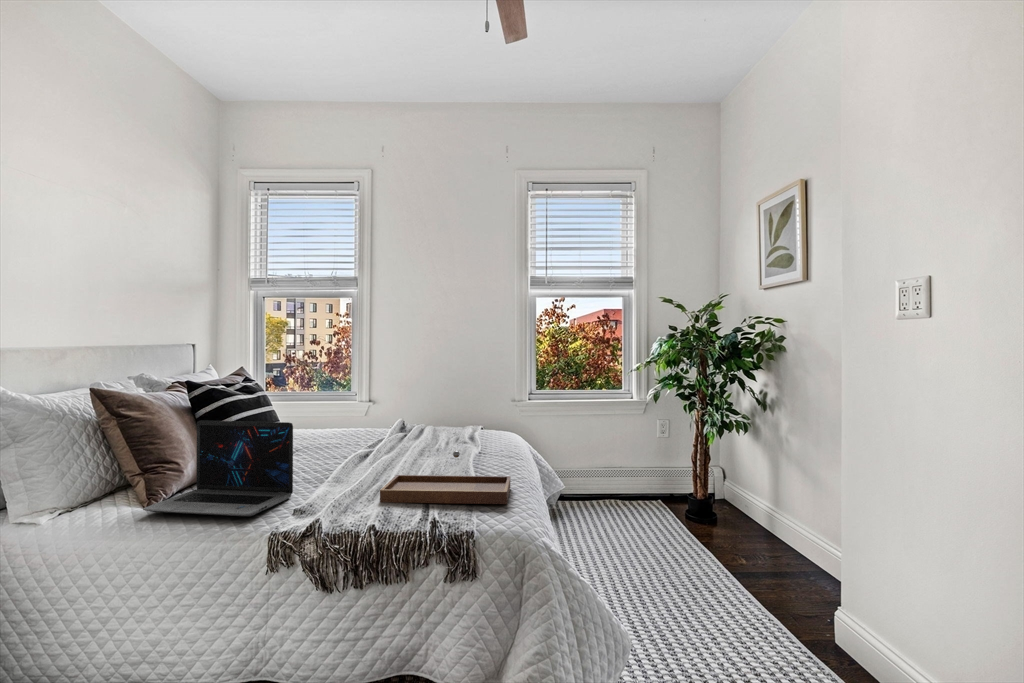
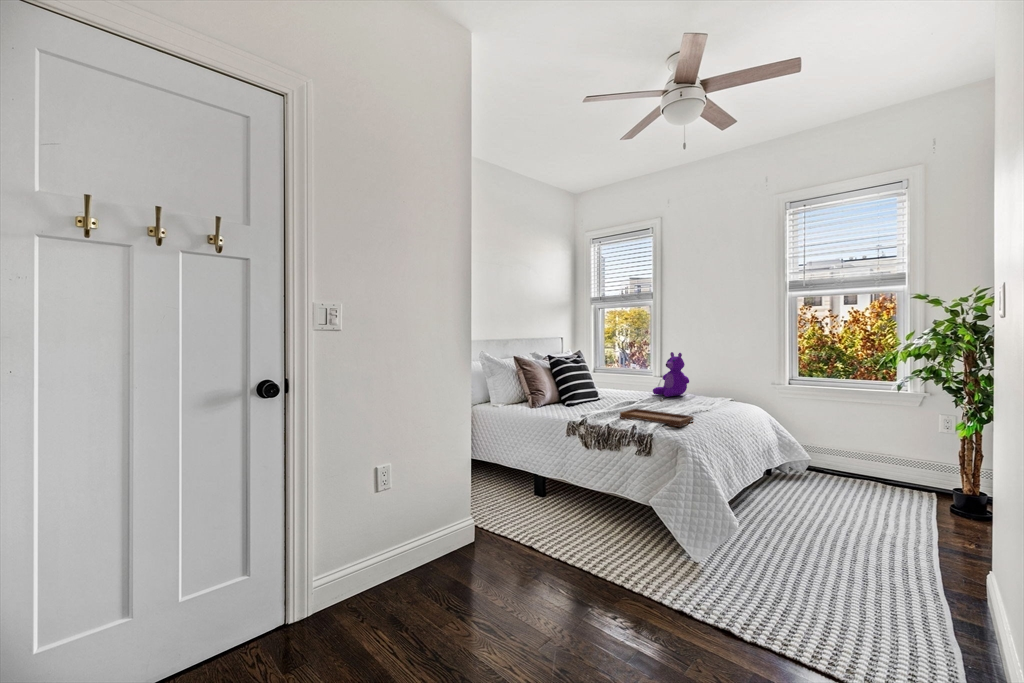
teddy bear: none [392,365,452,441] -> present [653,352,689,397]
laptop: present [143,421,293,516] -> none [528,374,586,416]

